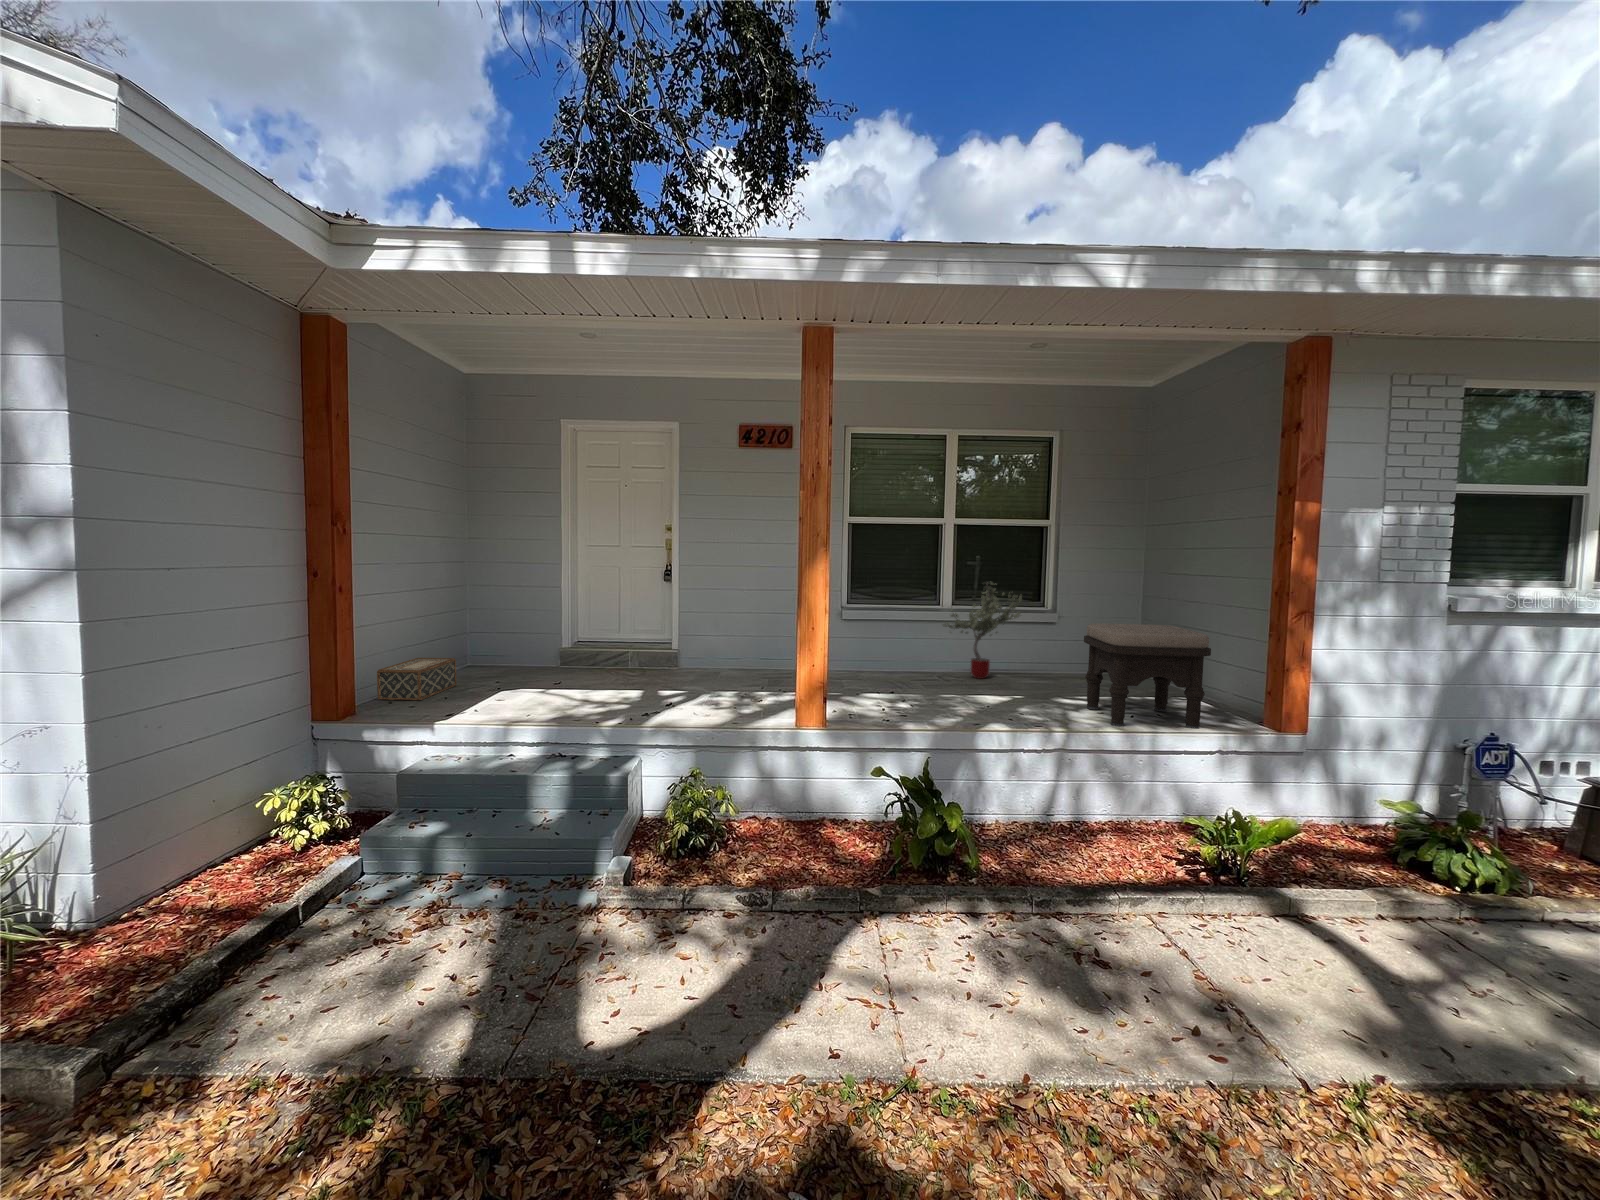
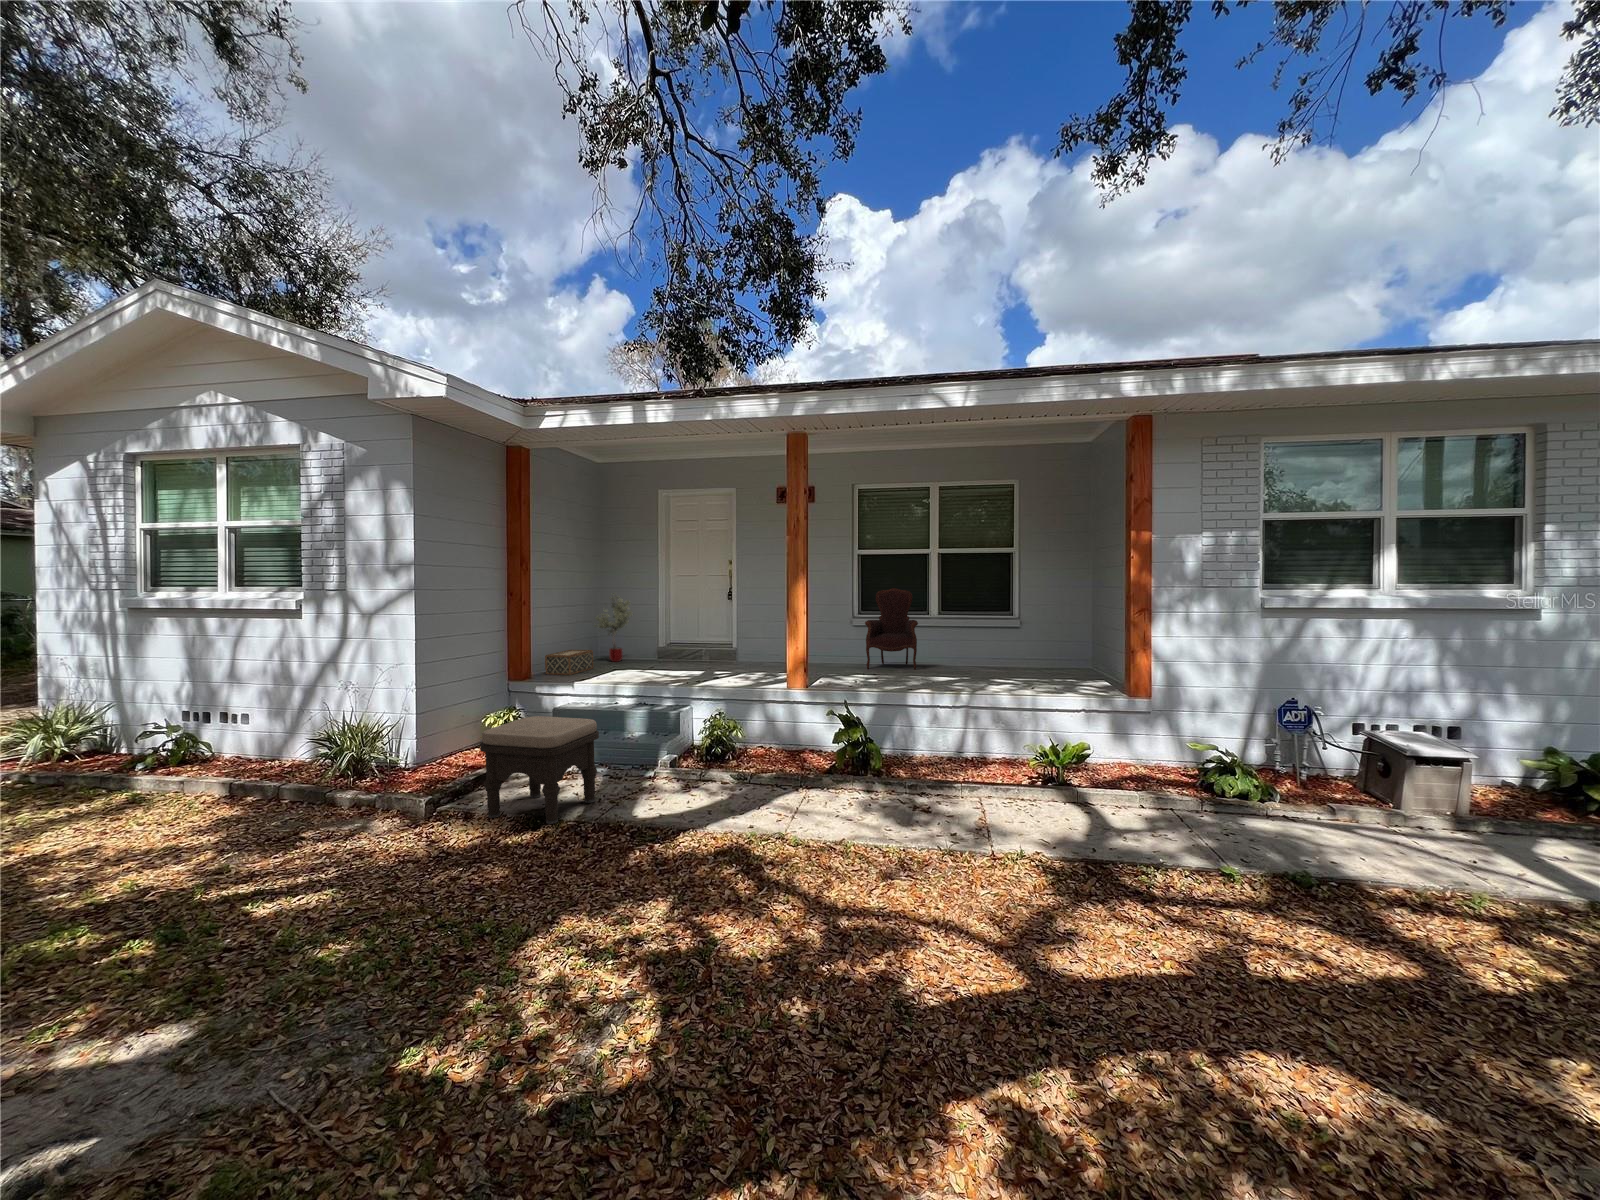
armchair: none [850,572,920,681] -> present [865,588,918,670]
potted tree: present [943,582,1022,679] -> present [594,593,632,662]
ottoman: present [1084,623,1211,729] -> present [480,716,599,824]

